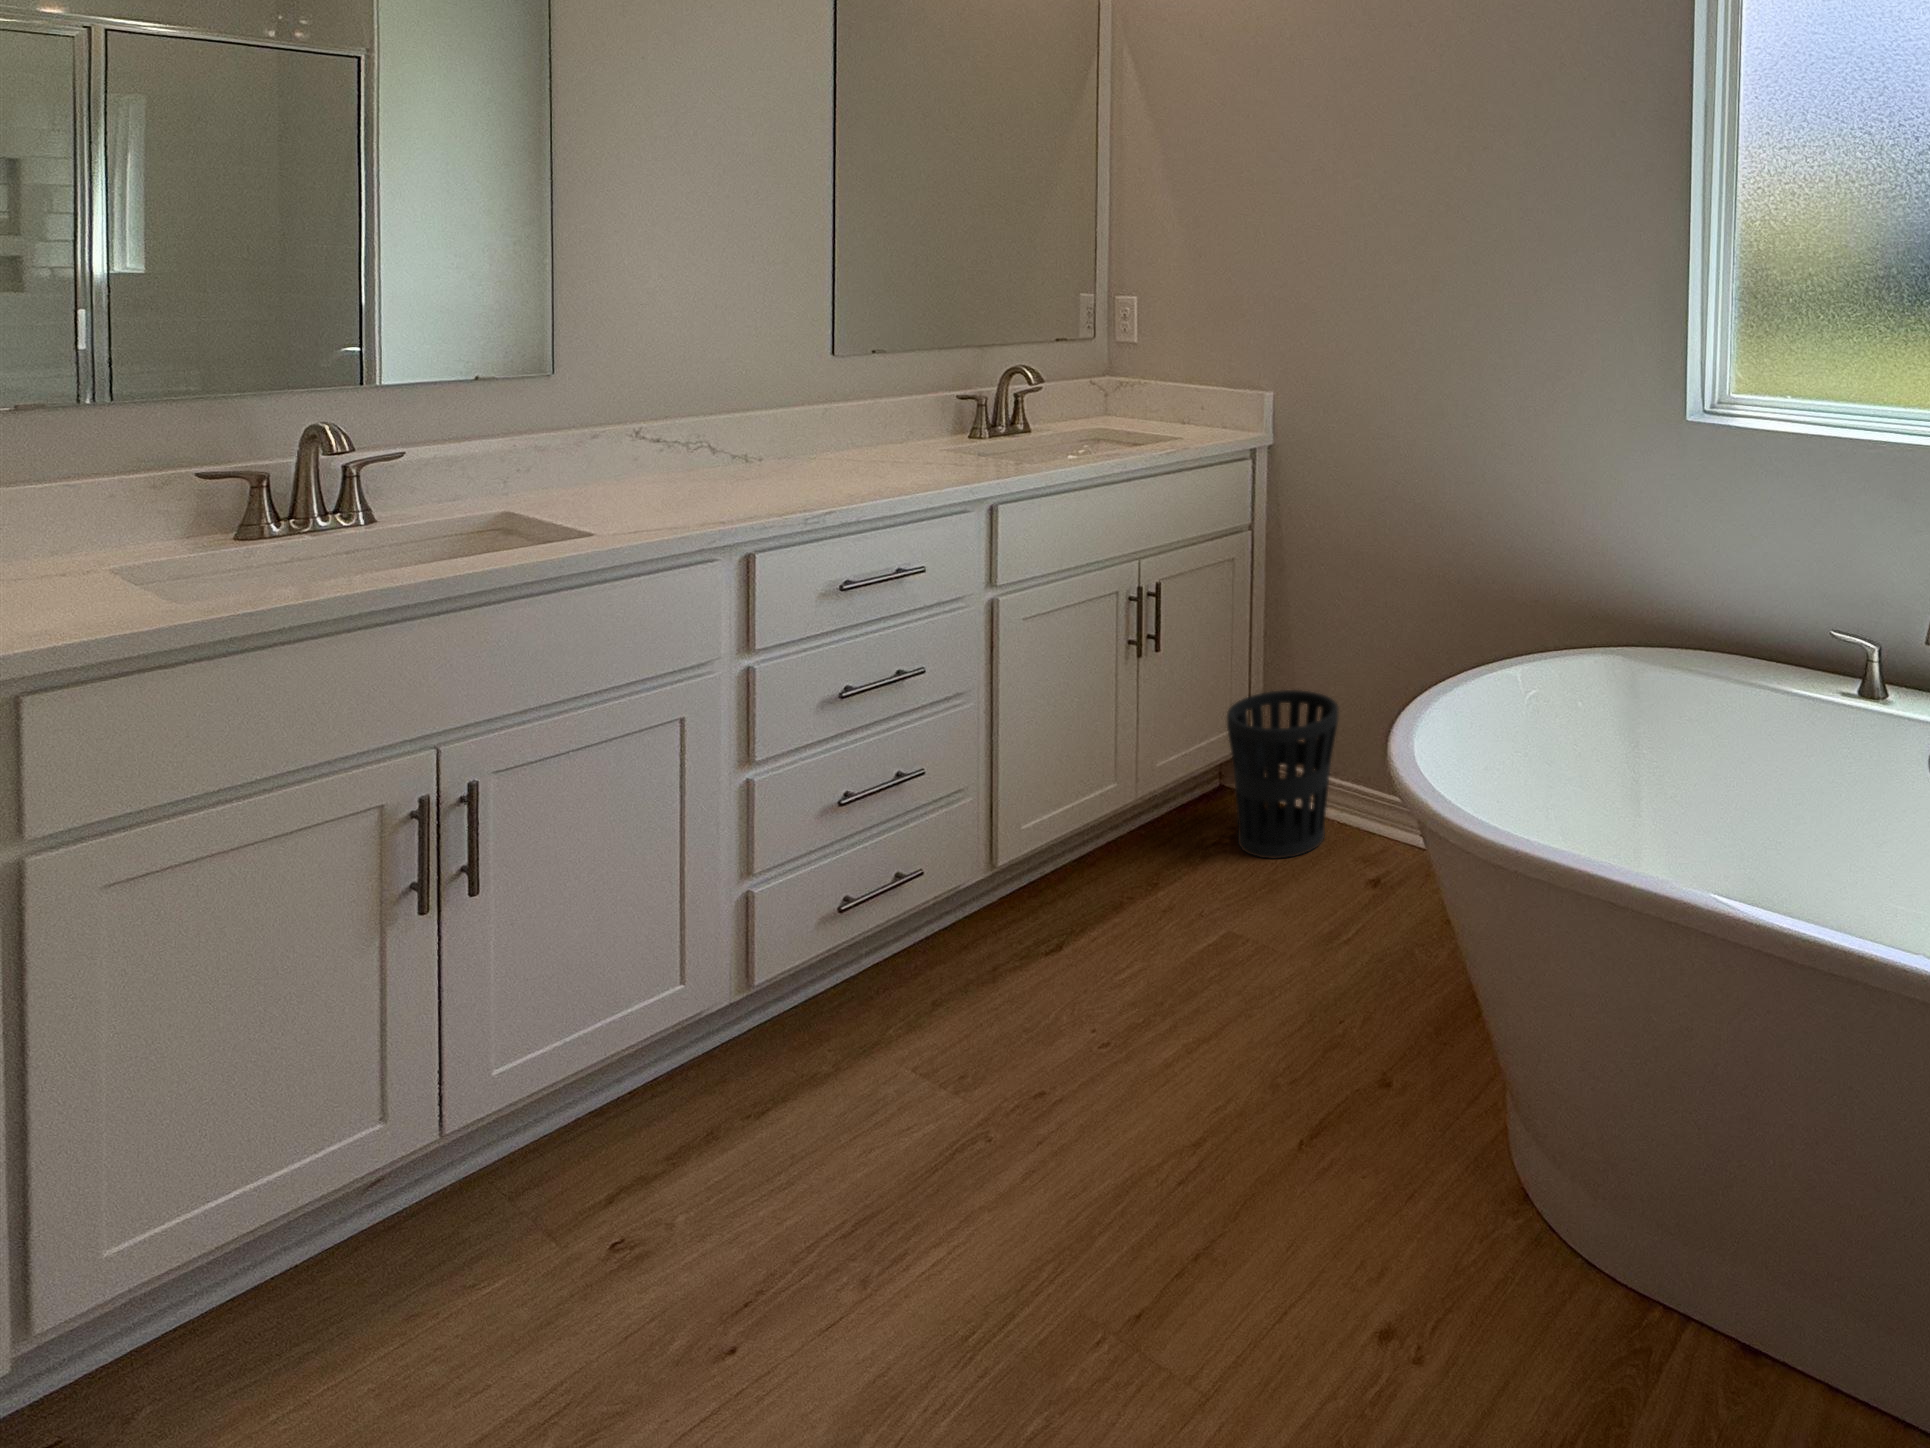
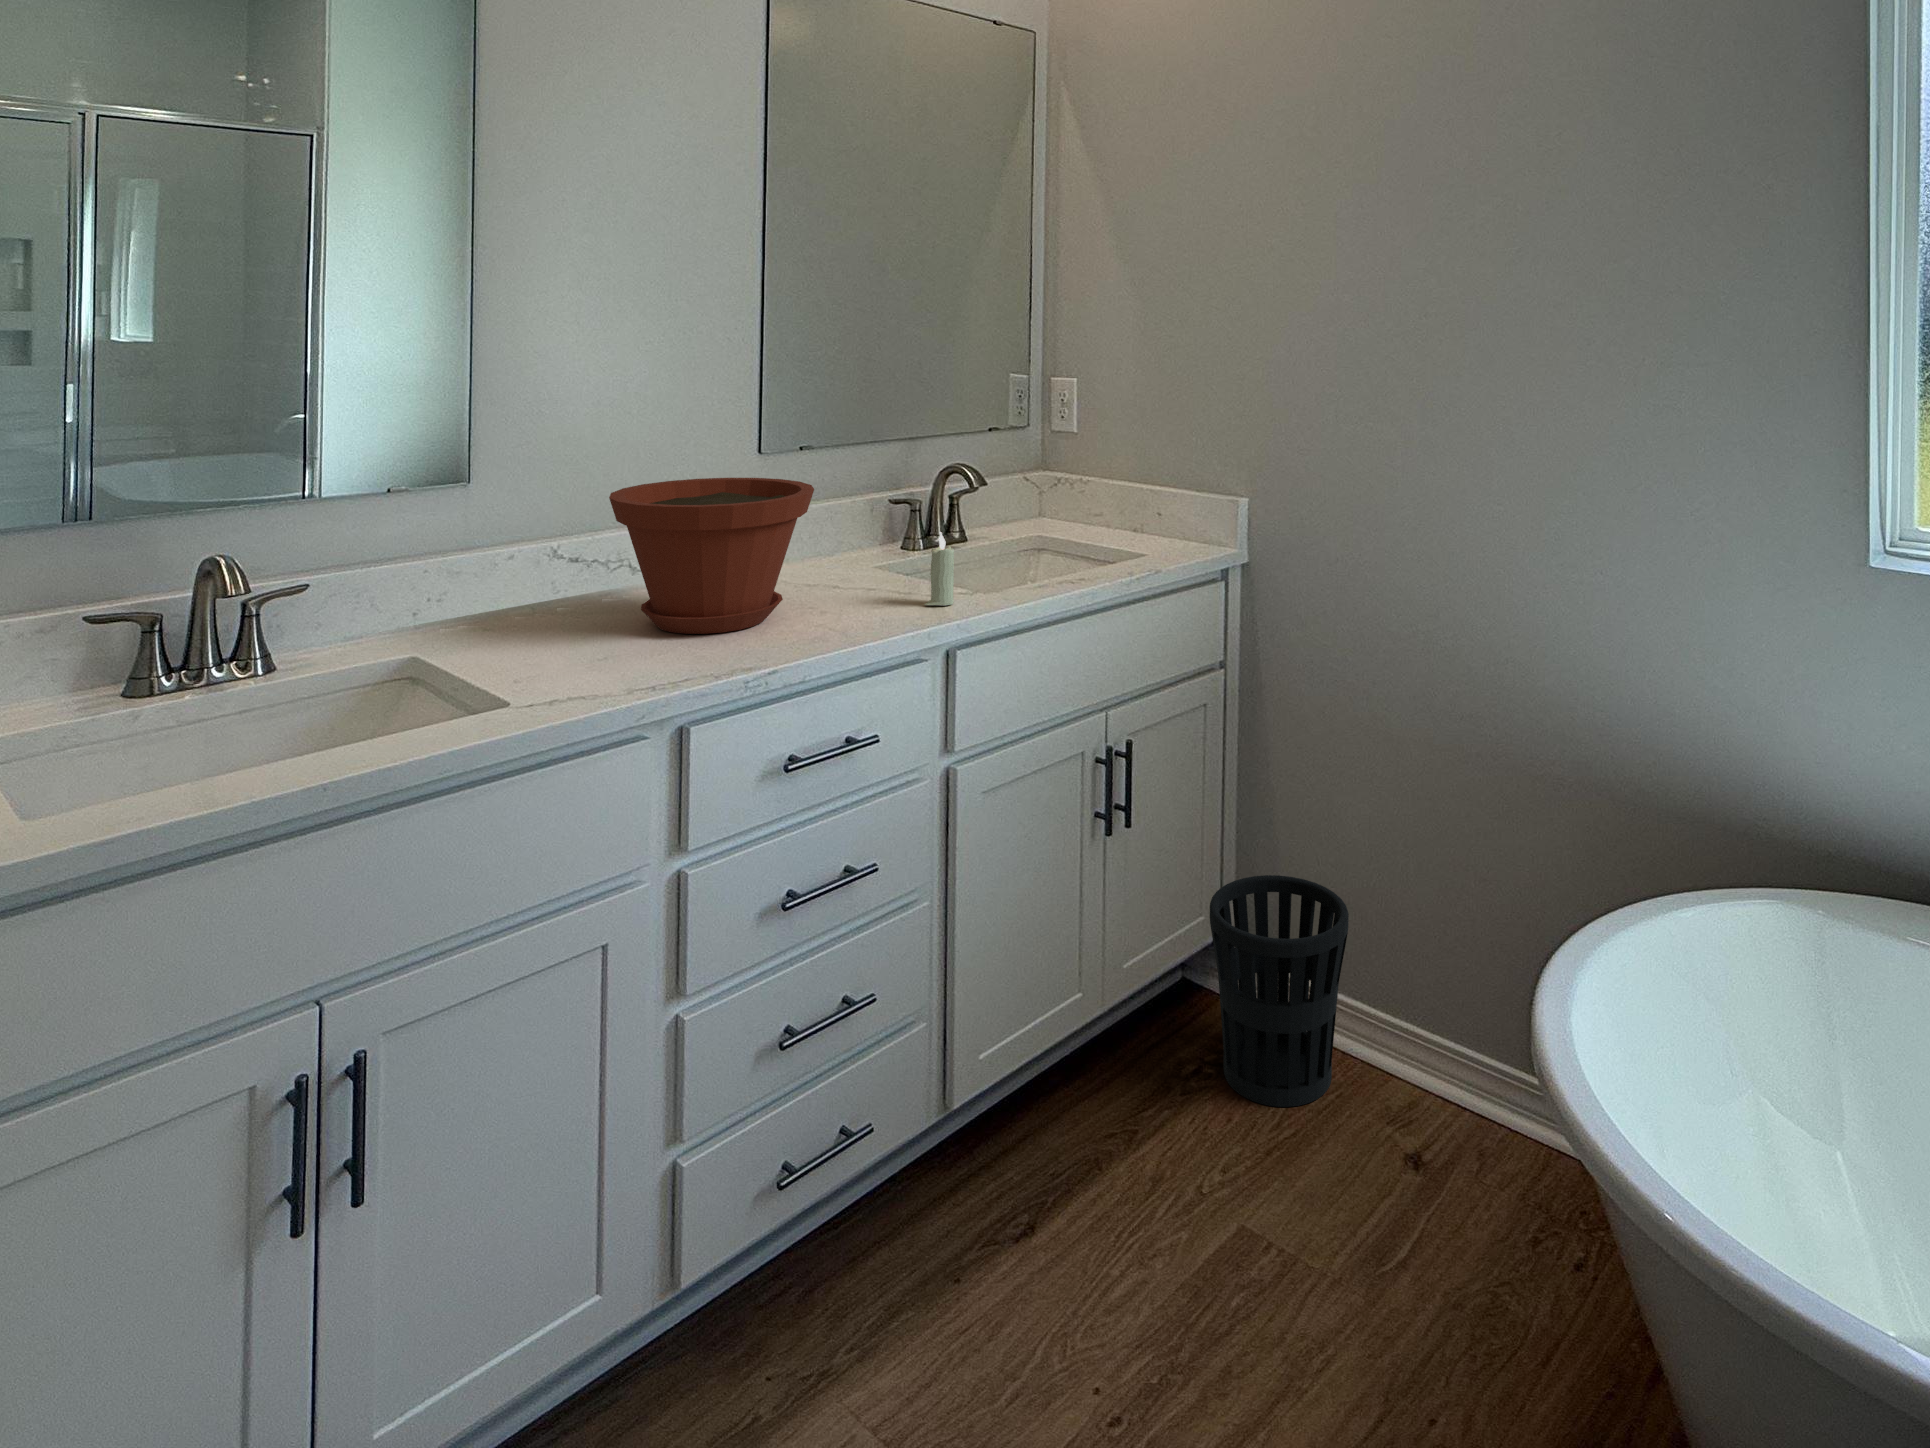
plant pot: none [684,370,872,493] -> present [609,478,814,634]
candle: none [973,412,999,472] -> present [925,532,954,606]

